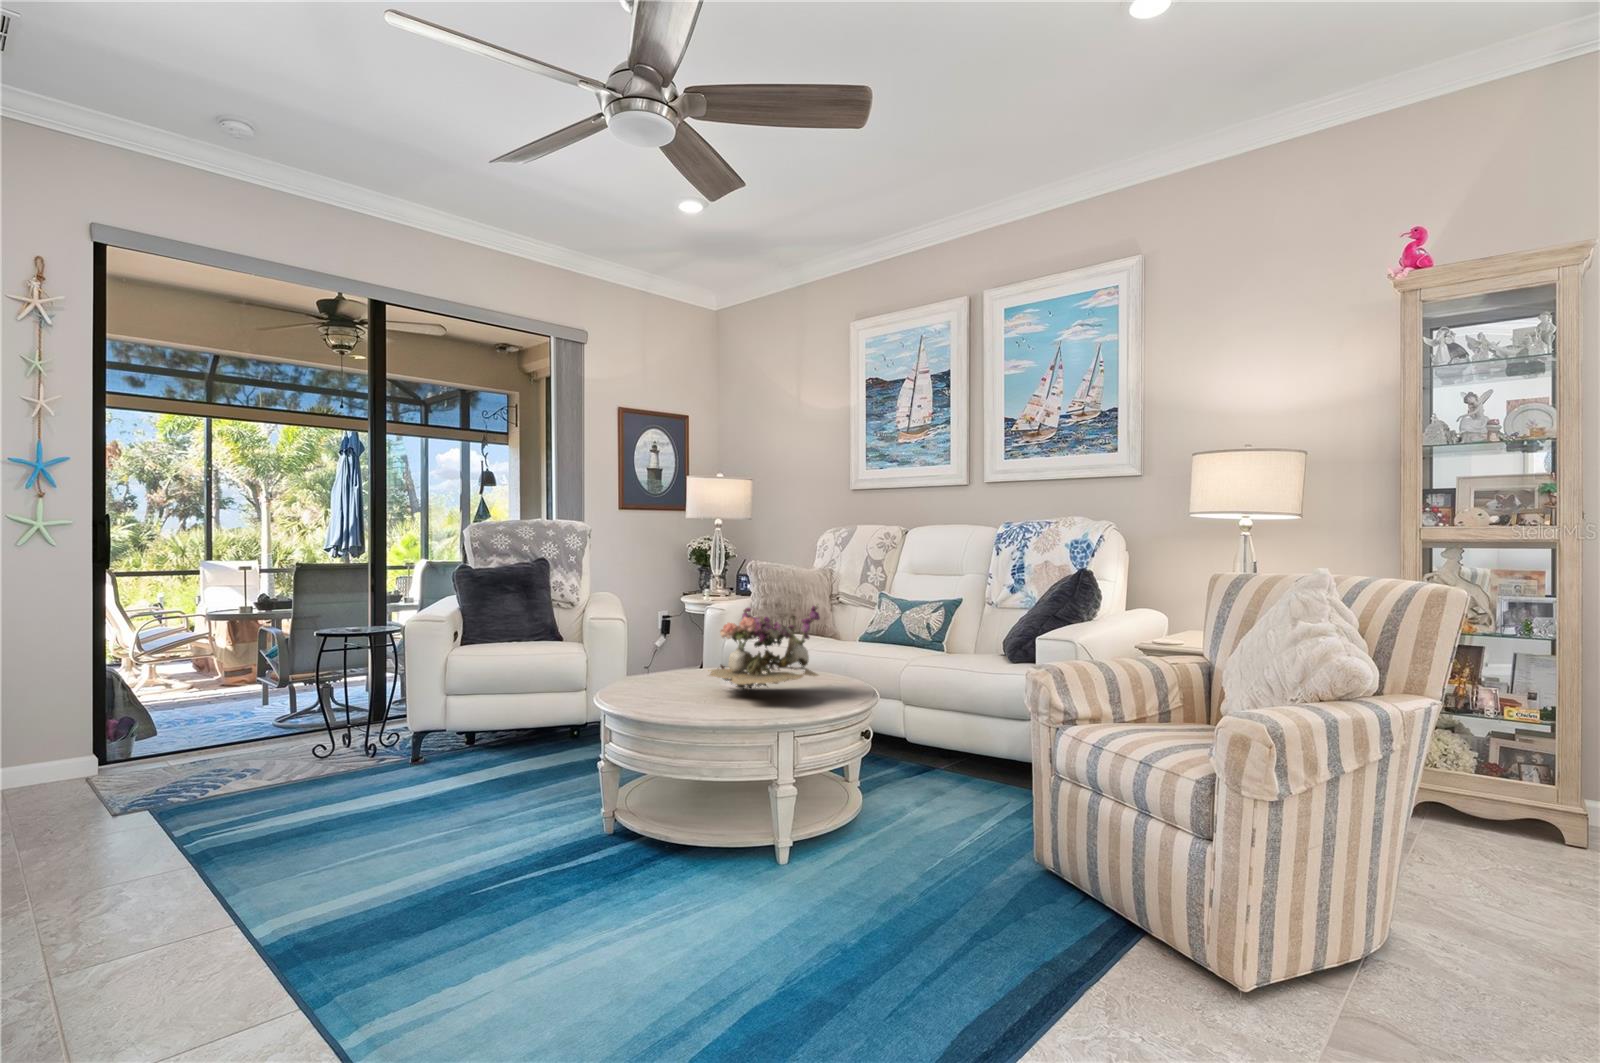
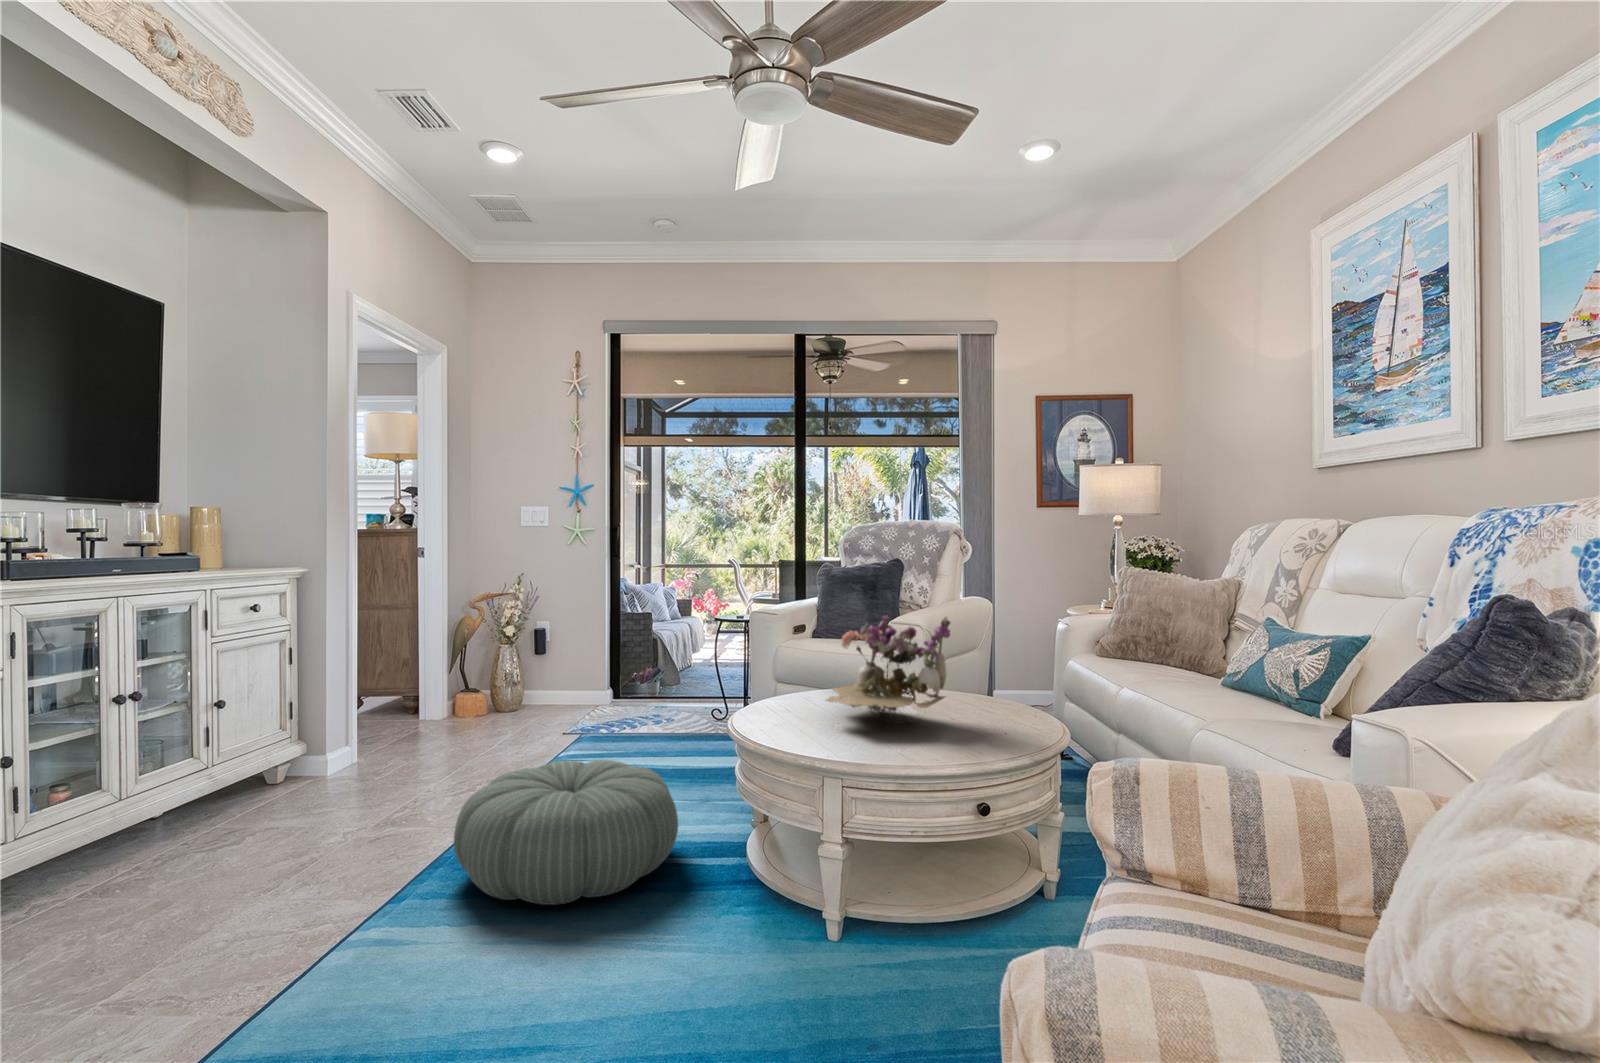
pouf: none [371,790,629,963] -> present [454,760,678,905]

